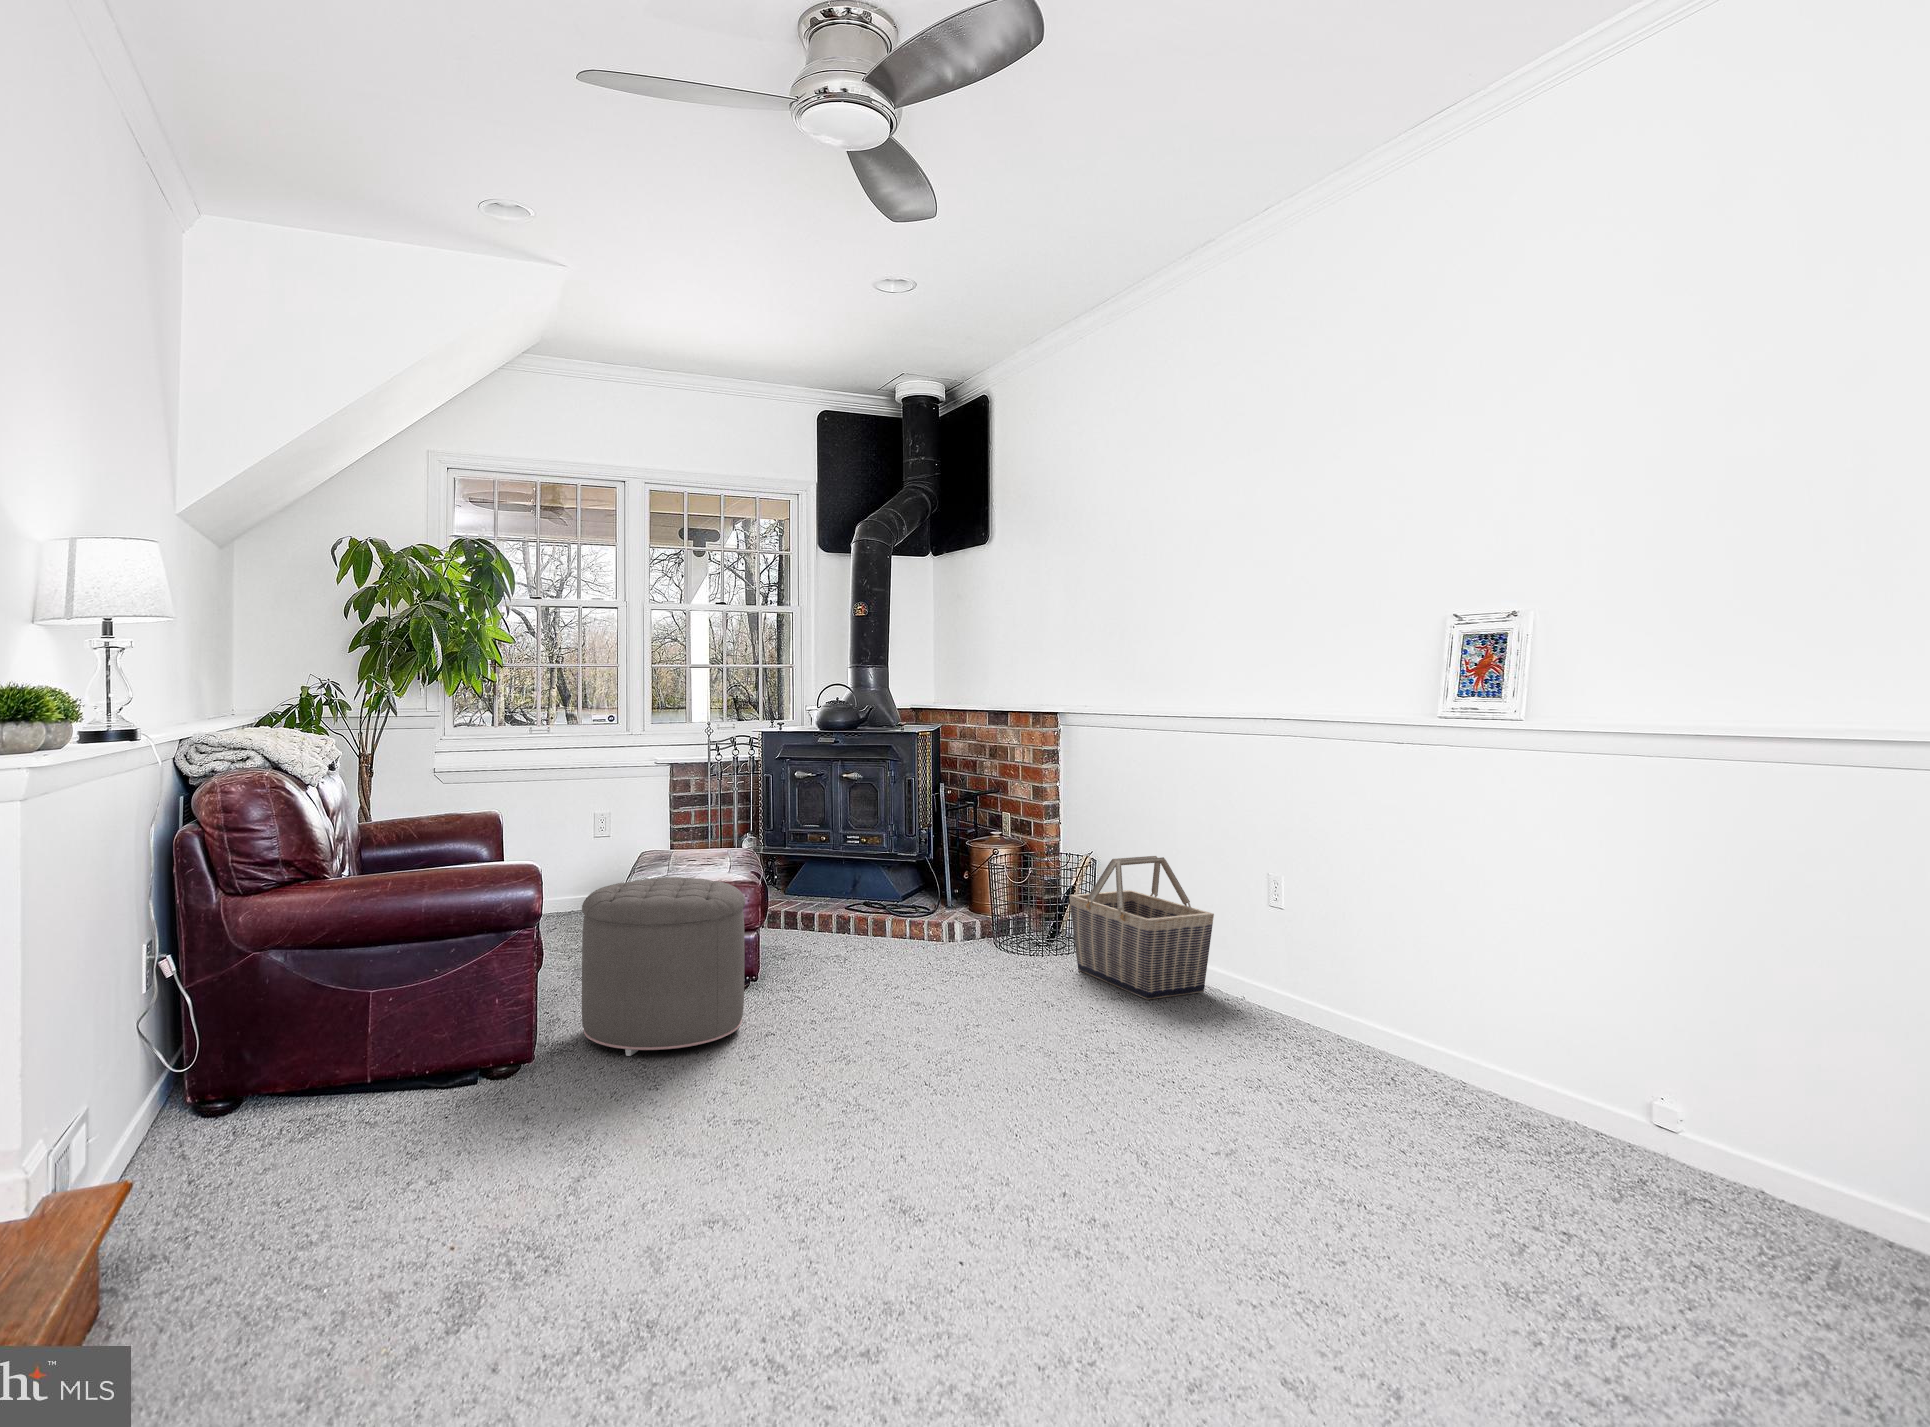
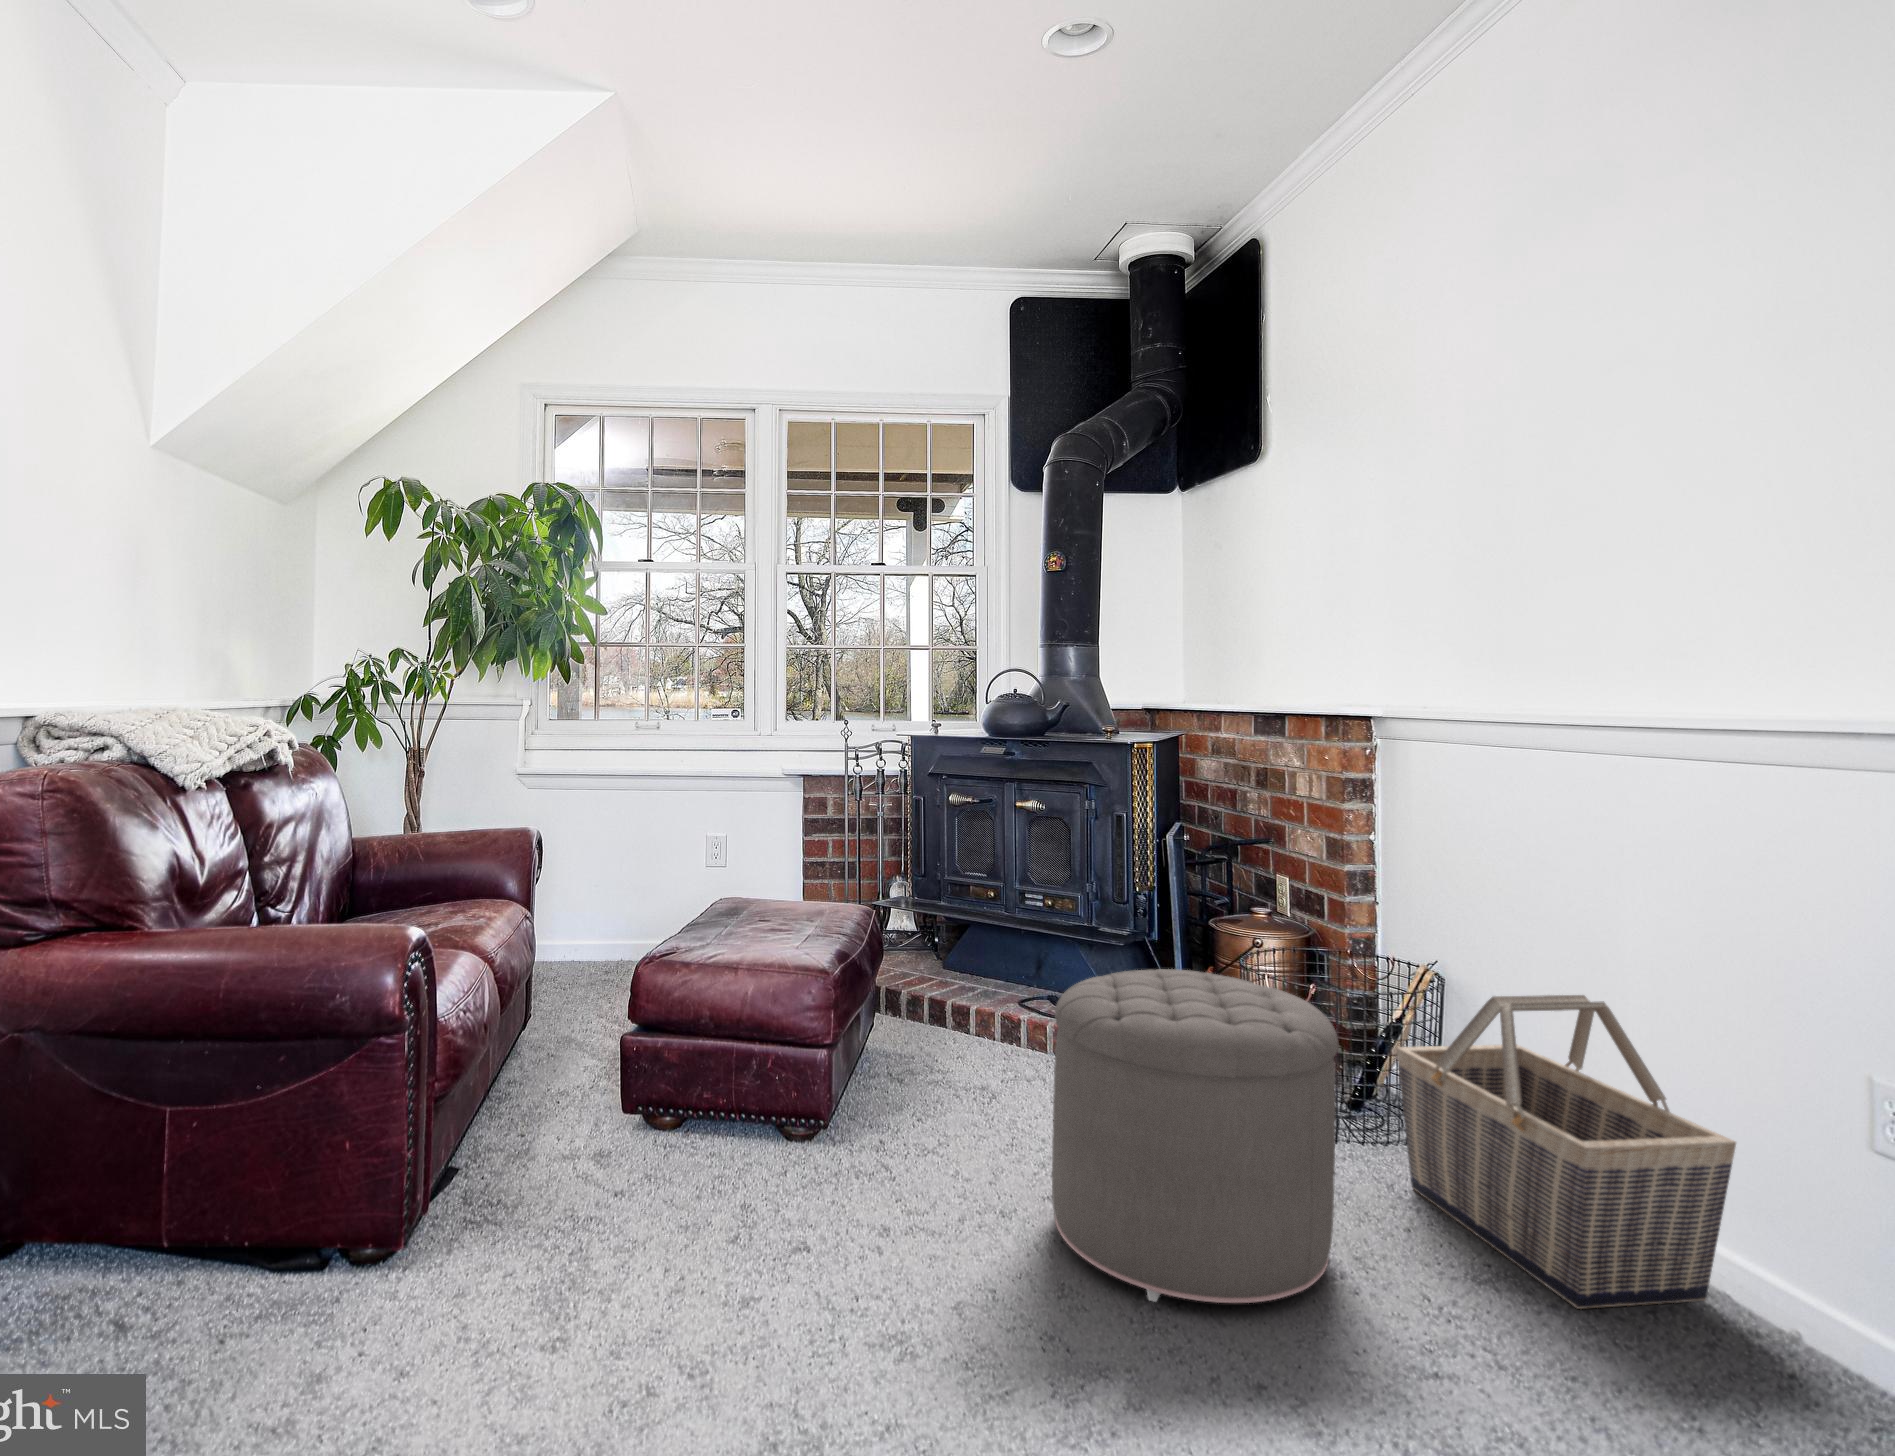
ottoman: present [582,877,745,1056] -> present [1052,969,1338,1303]

